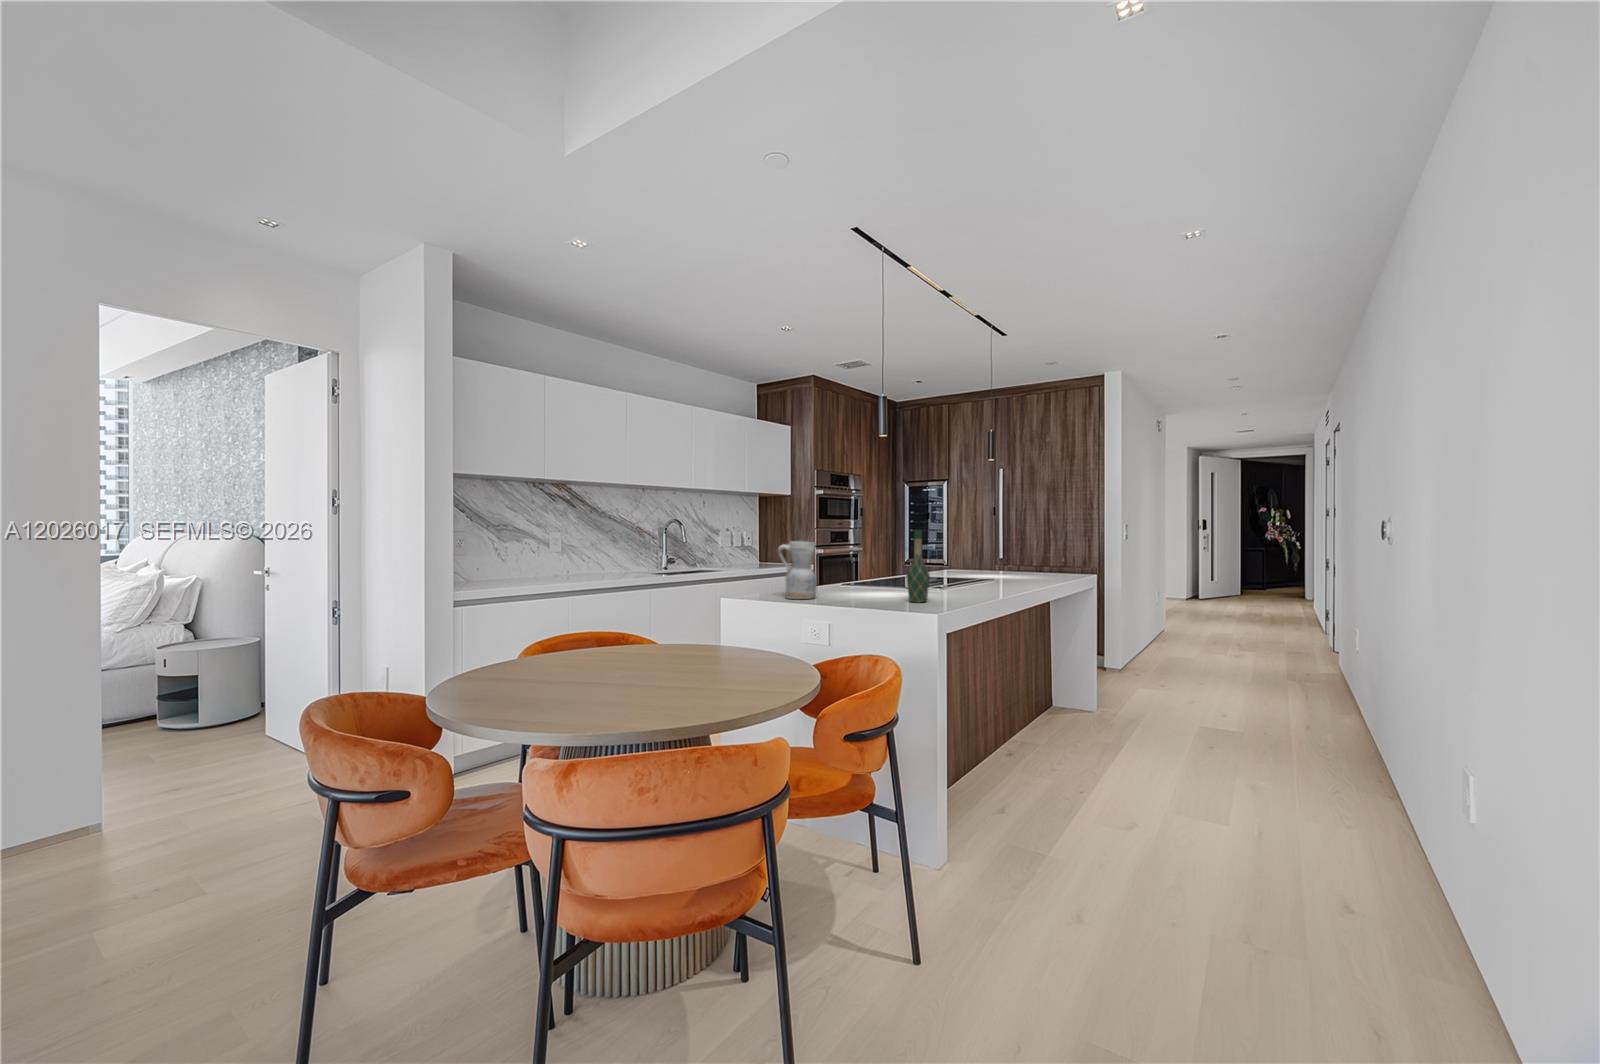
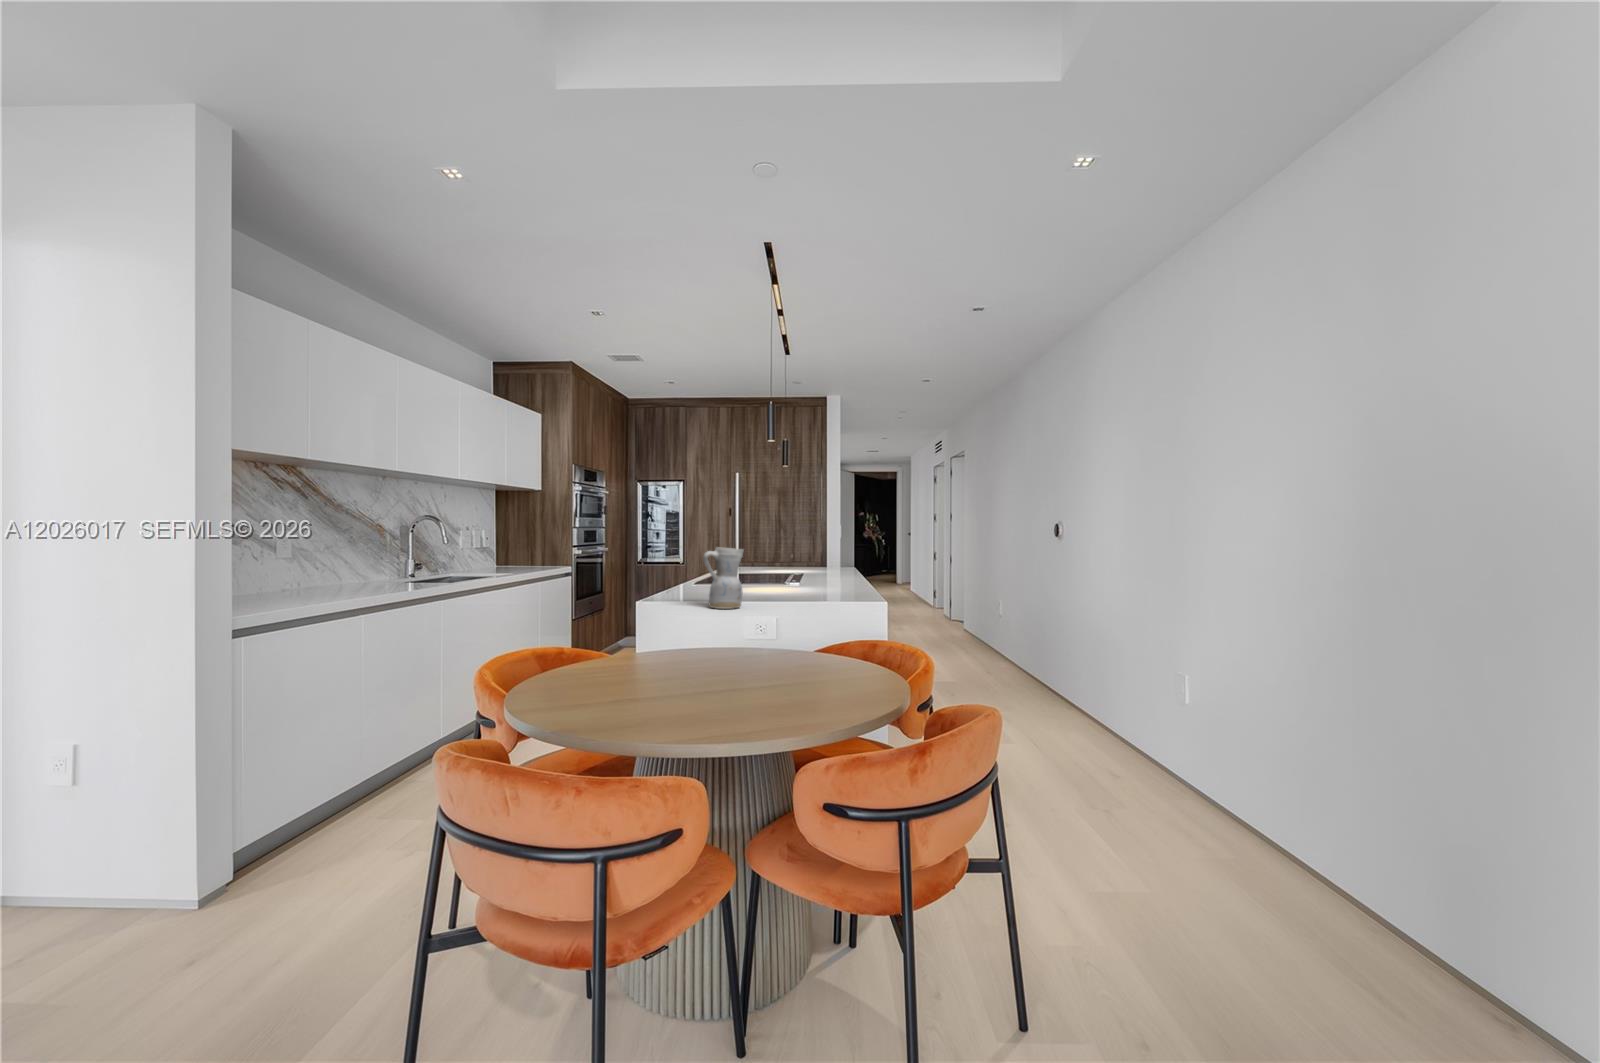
wine bottle: present [906,530,930,603] -> none [832,537,854,606]

